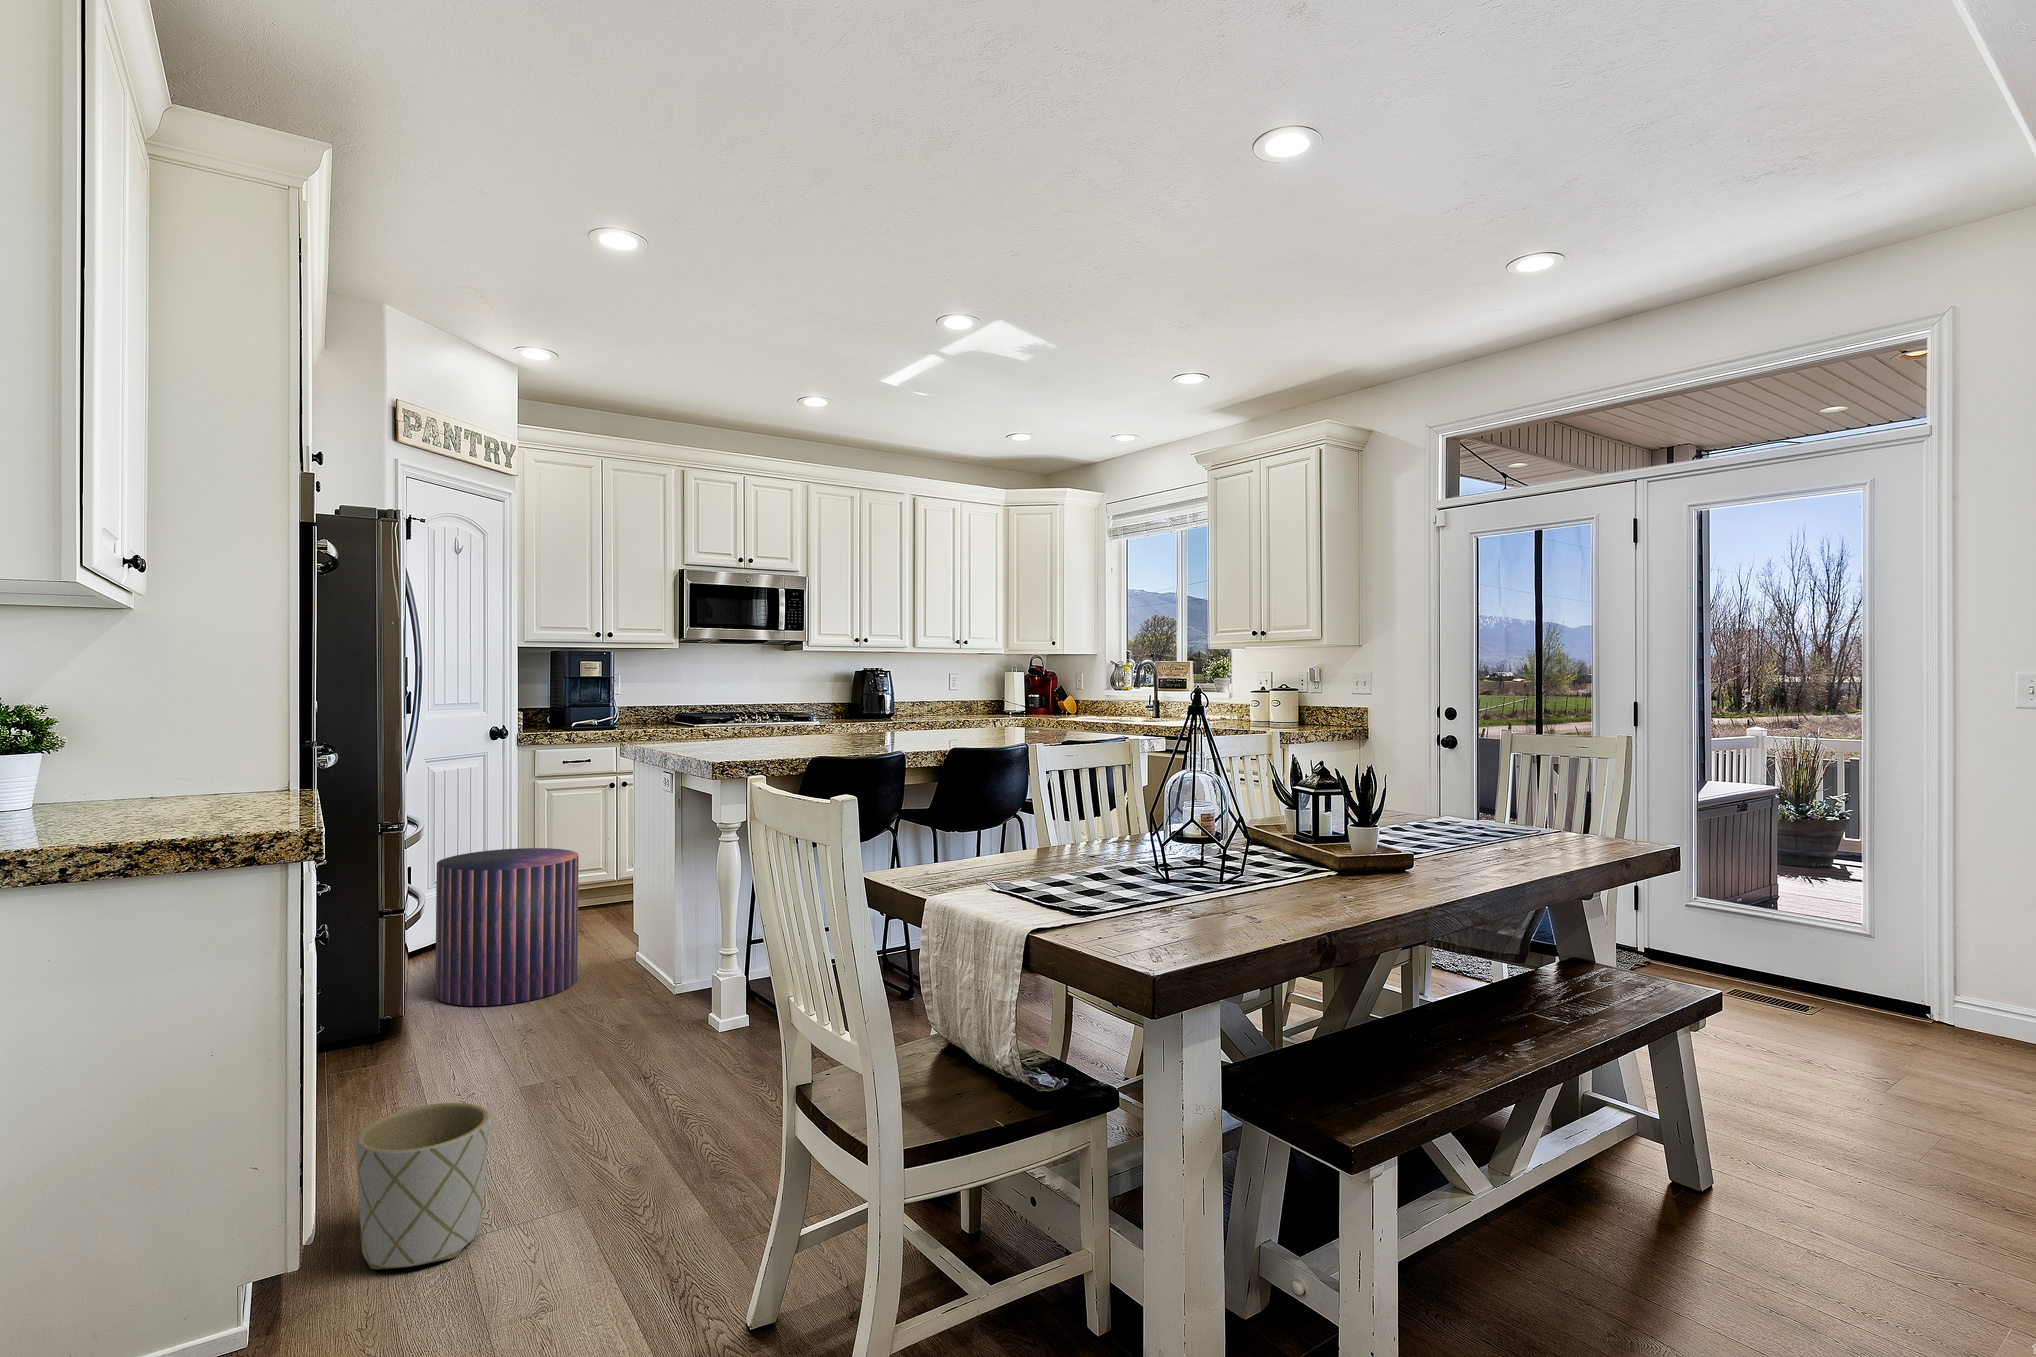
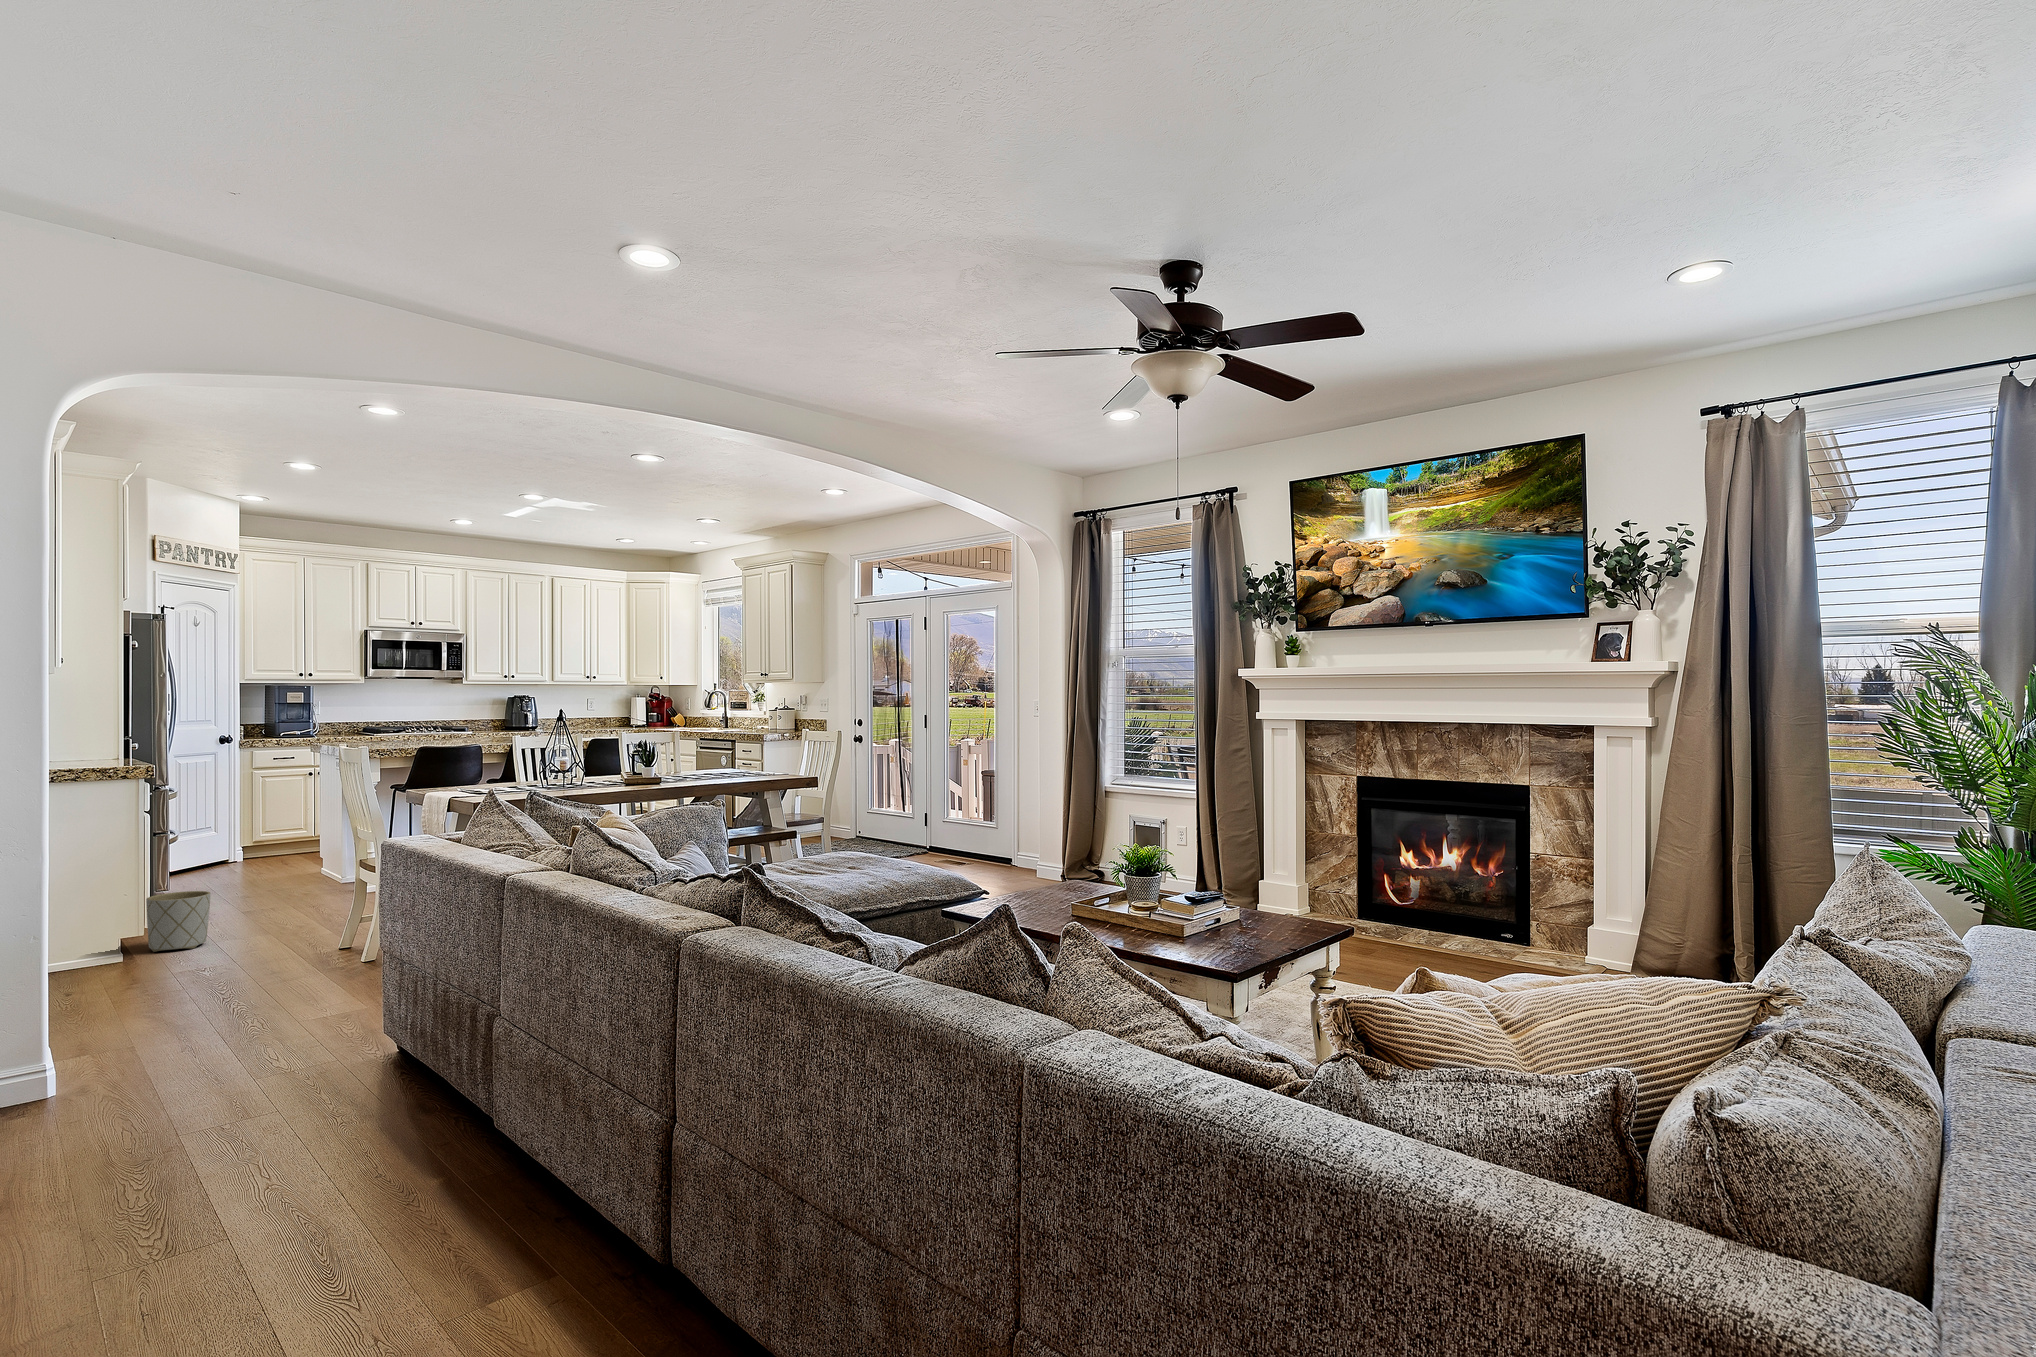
pouf: present [435,848,579,1006] -> none [179,806,275,891]

